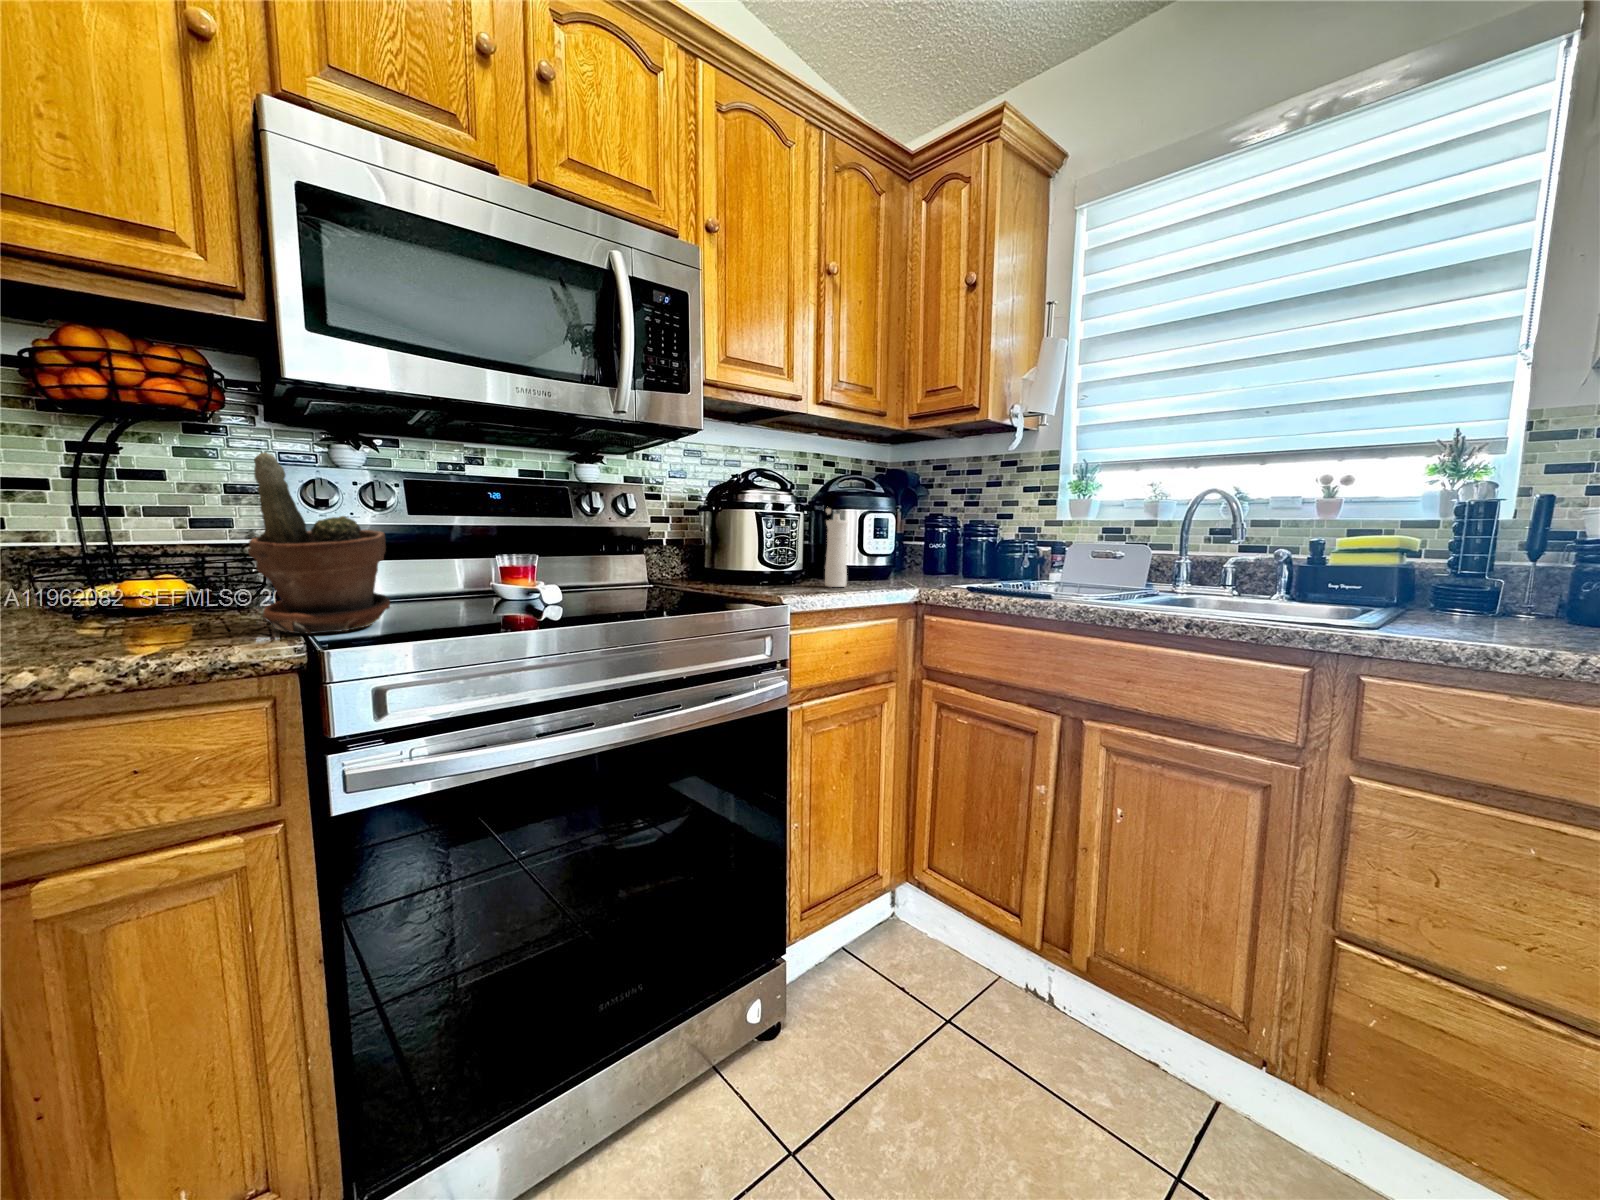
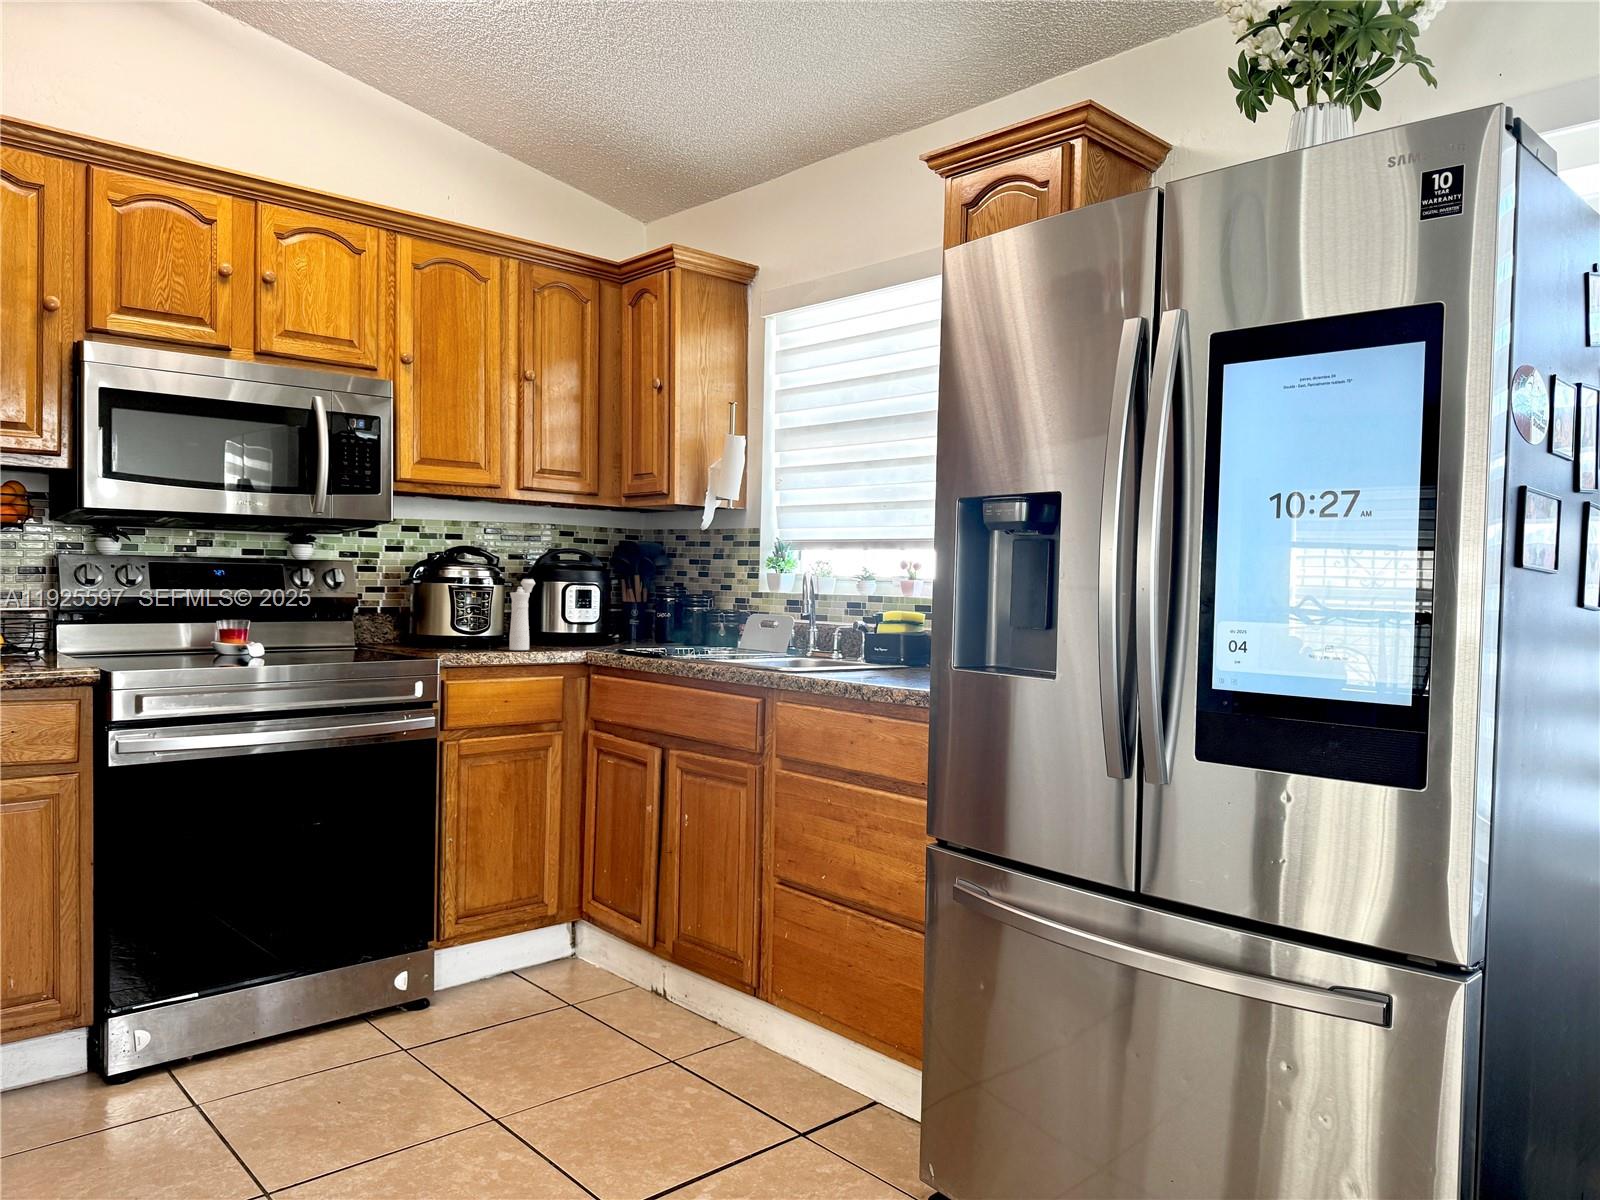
potted plant: present [248,453,390,634] -> none [65,559,143,665]

